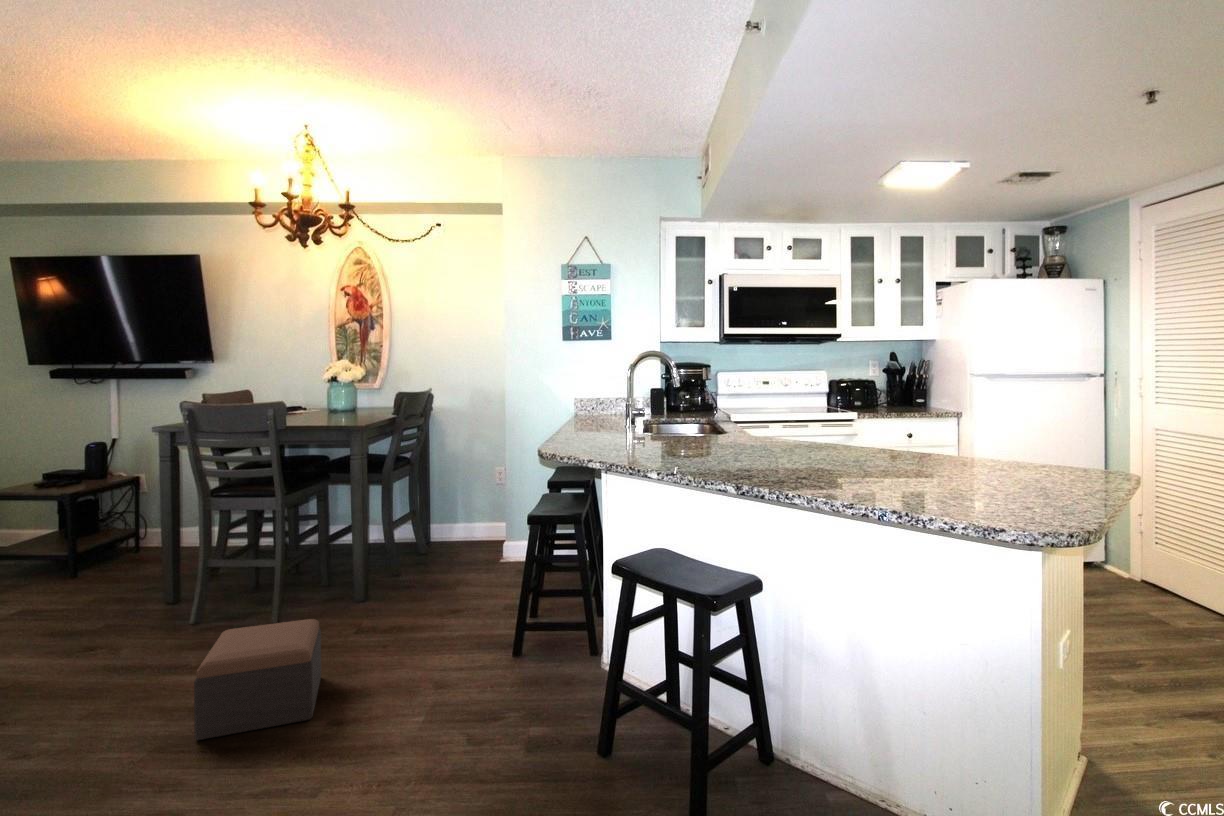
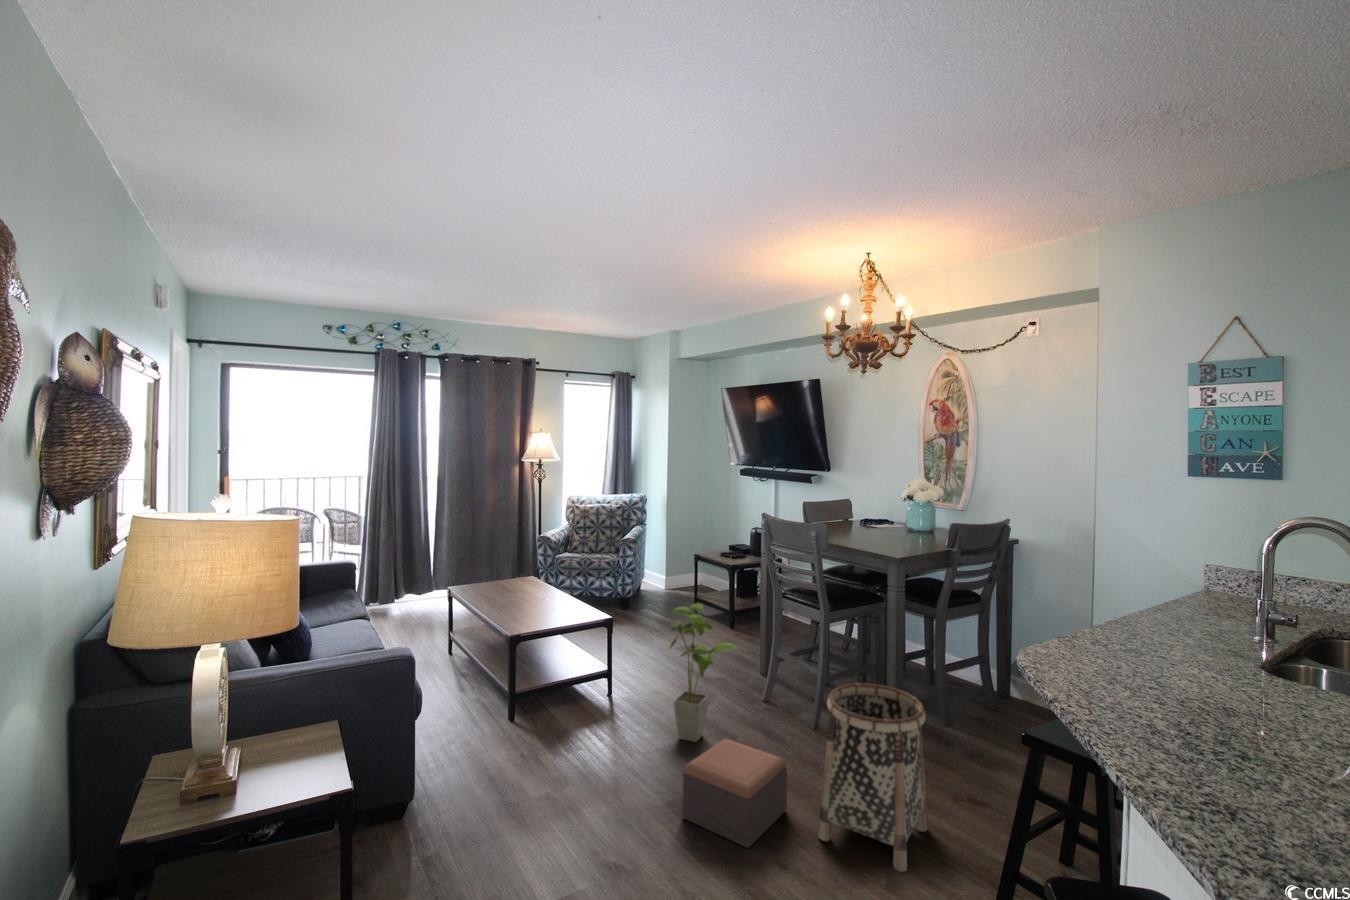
house plant: none [69,487,198,684] -> present [670,604,739,742]
basket: none [365,515,464,678] -> present [818,683,927,872]

